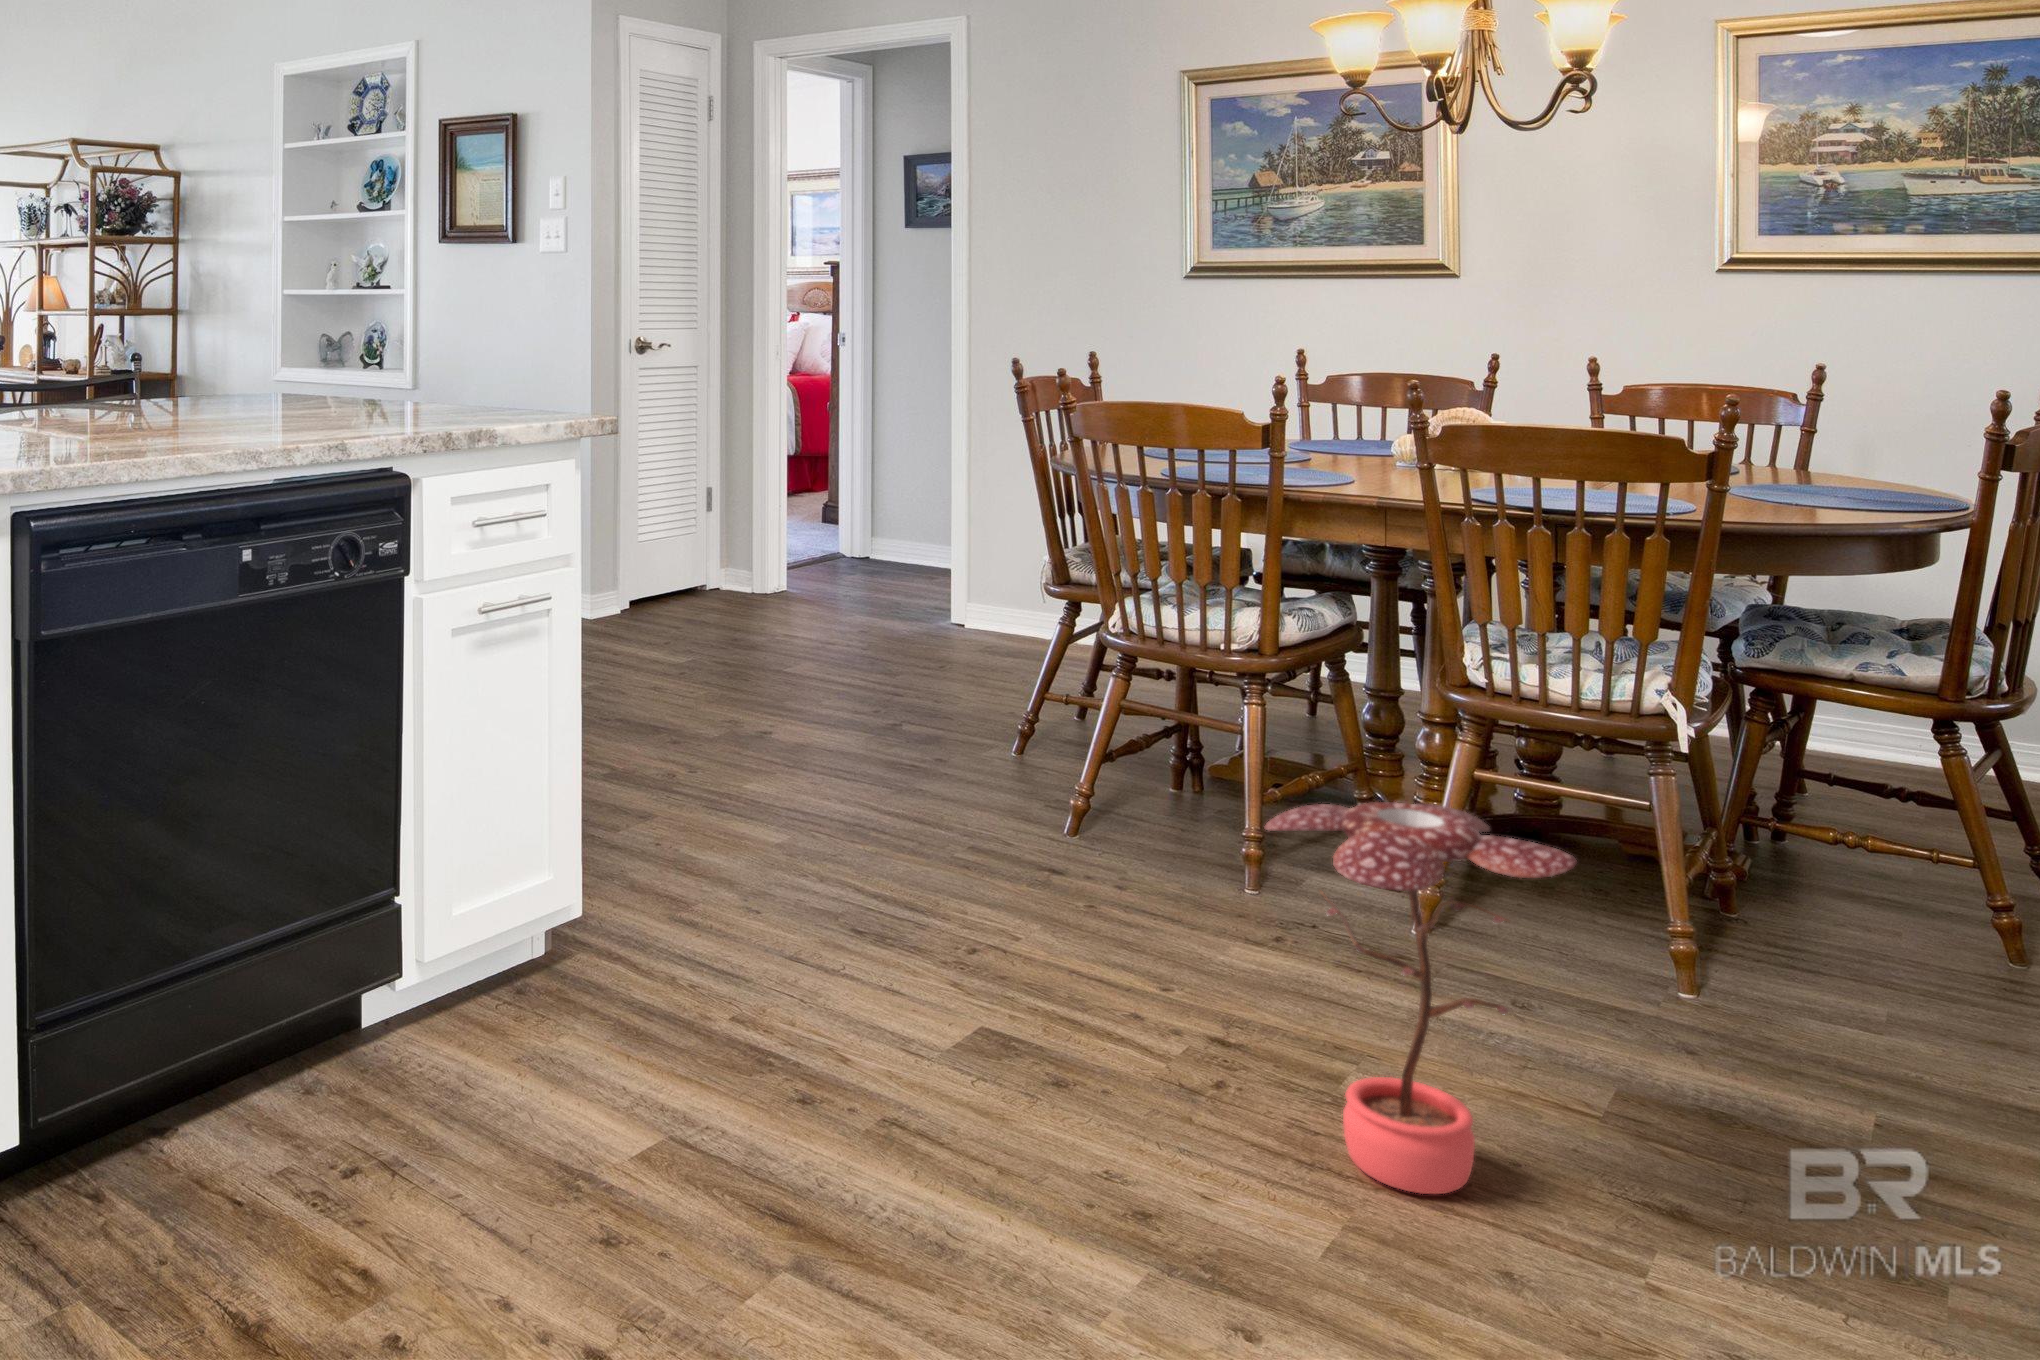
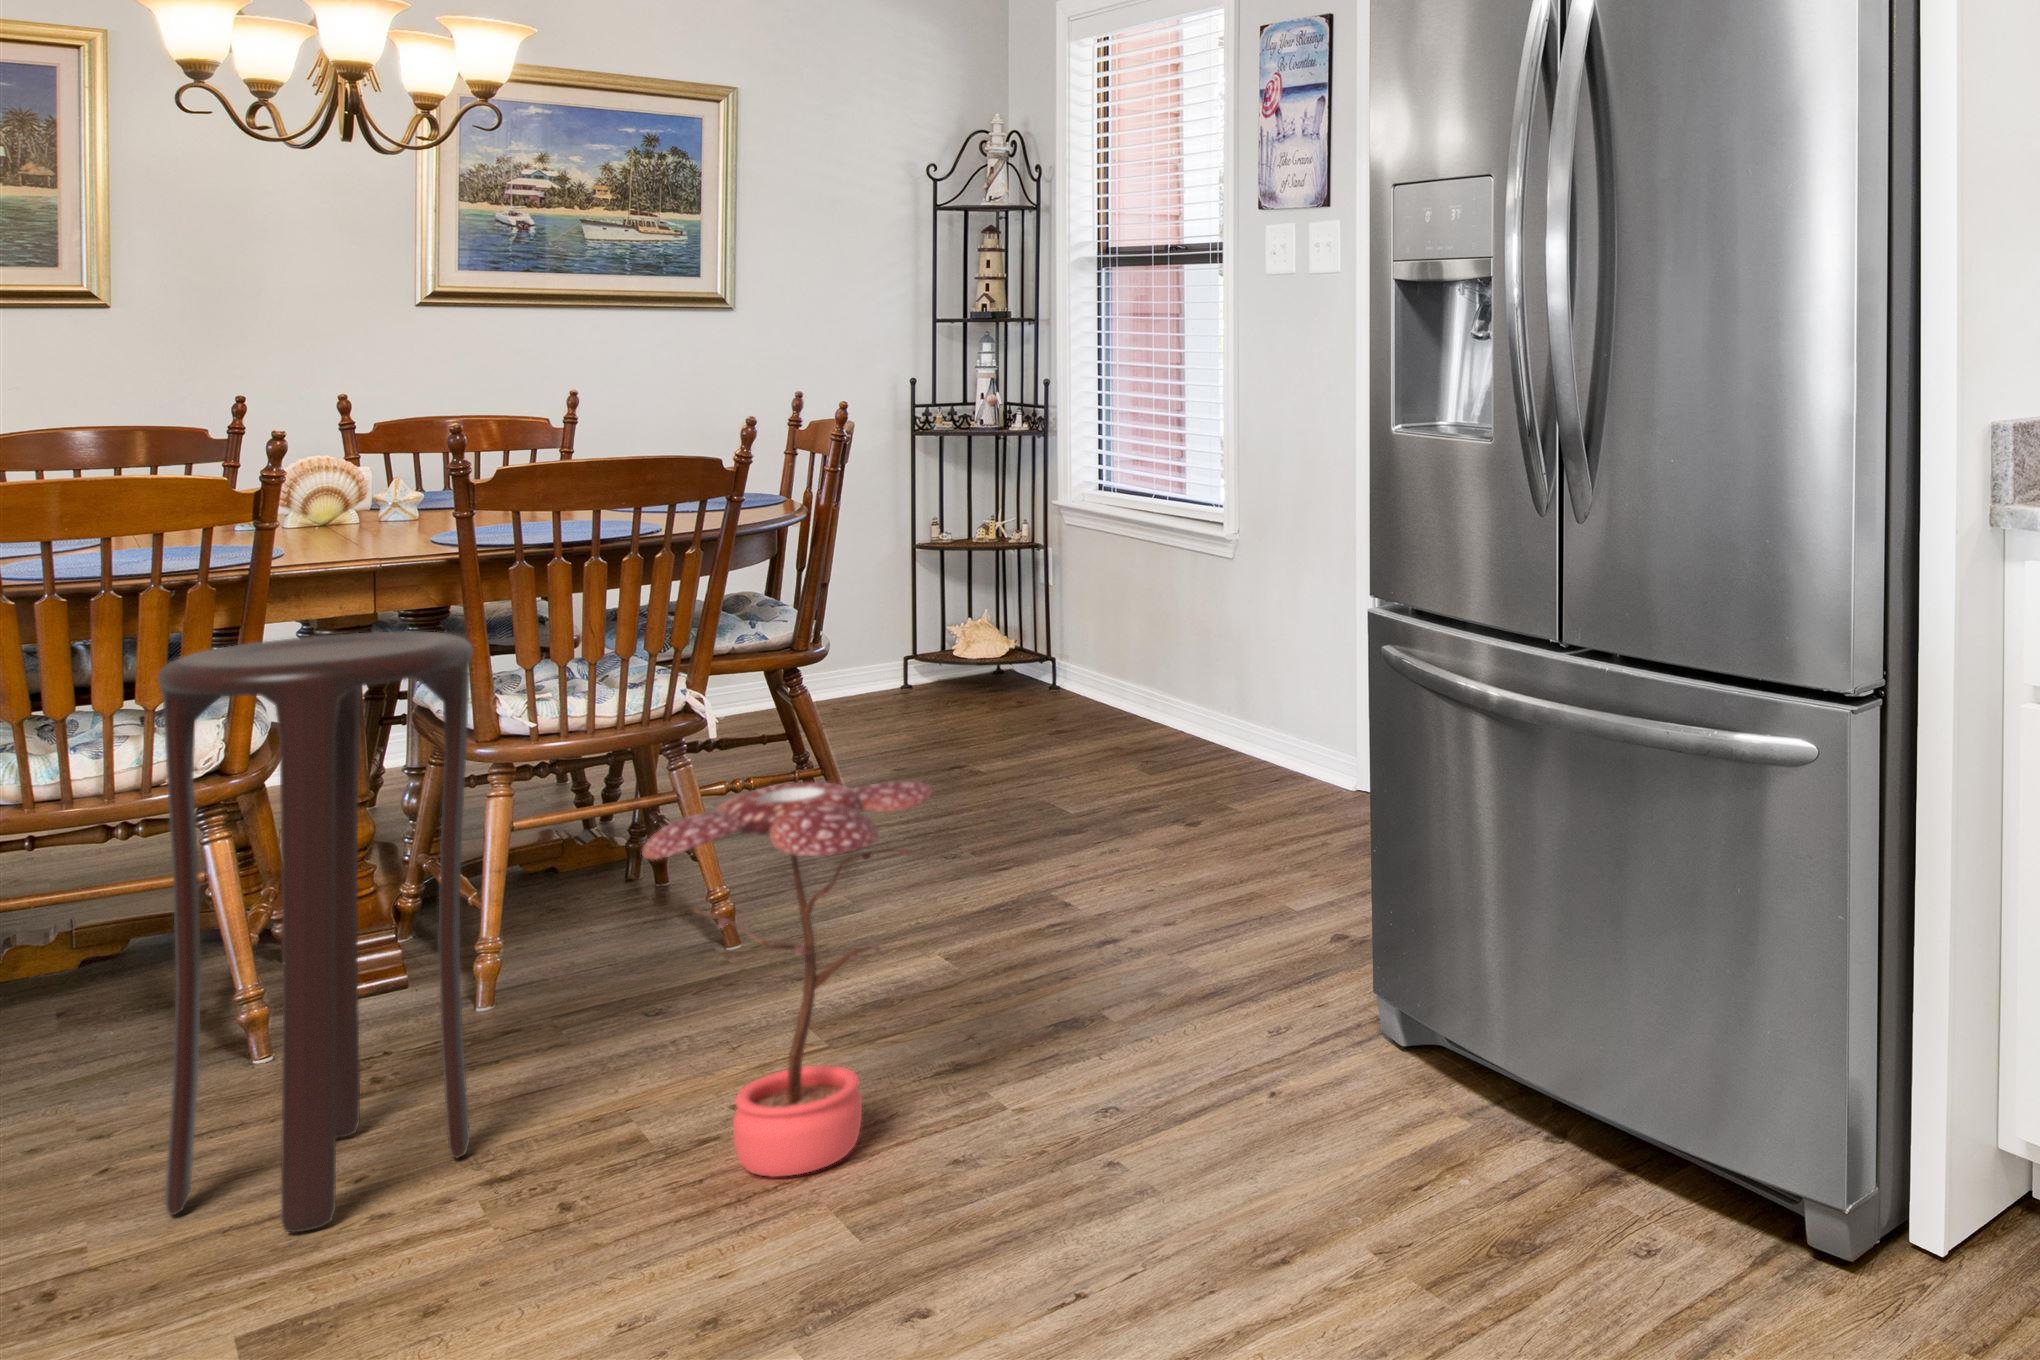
stool: none [1057,571,1269,1020] -> present [158,632,473,1232]

